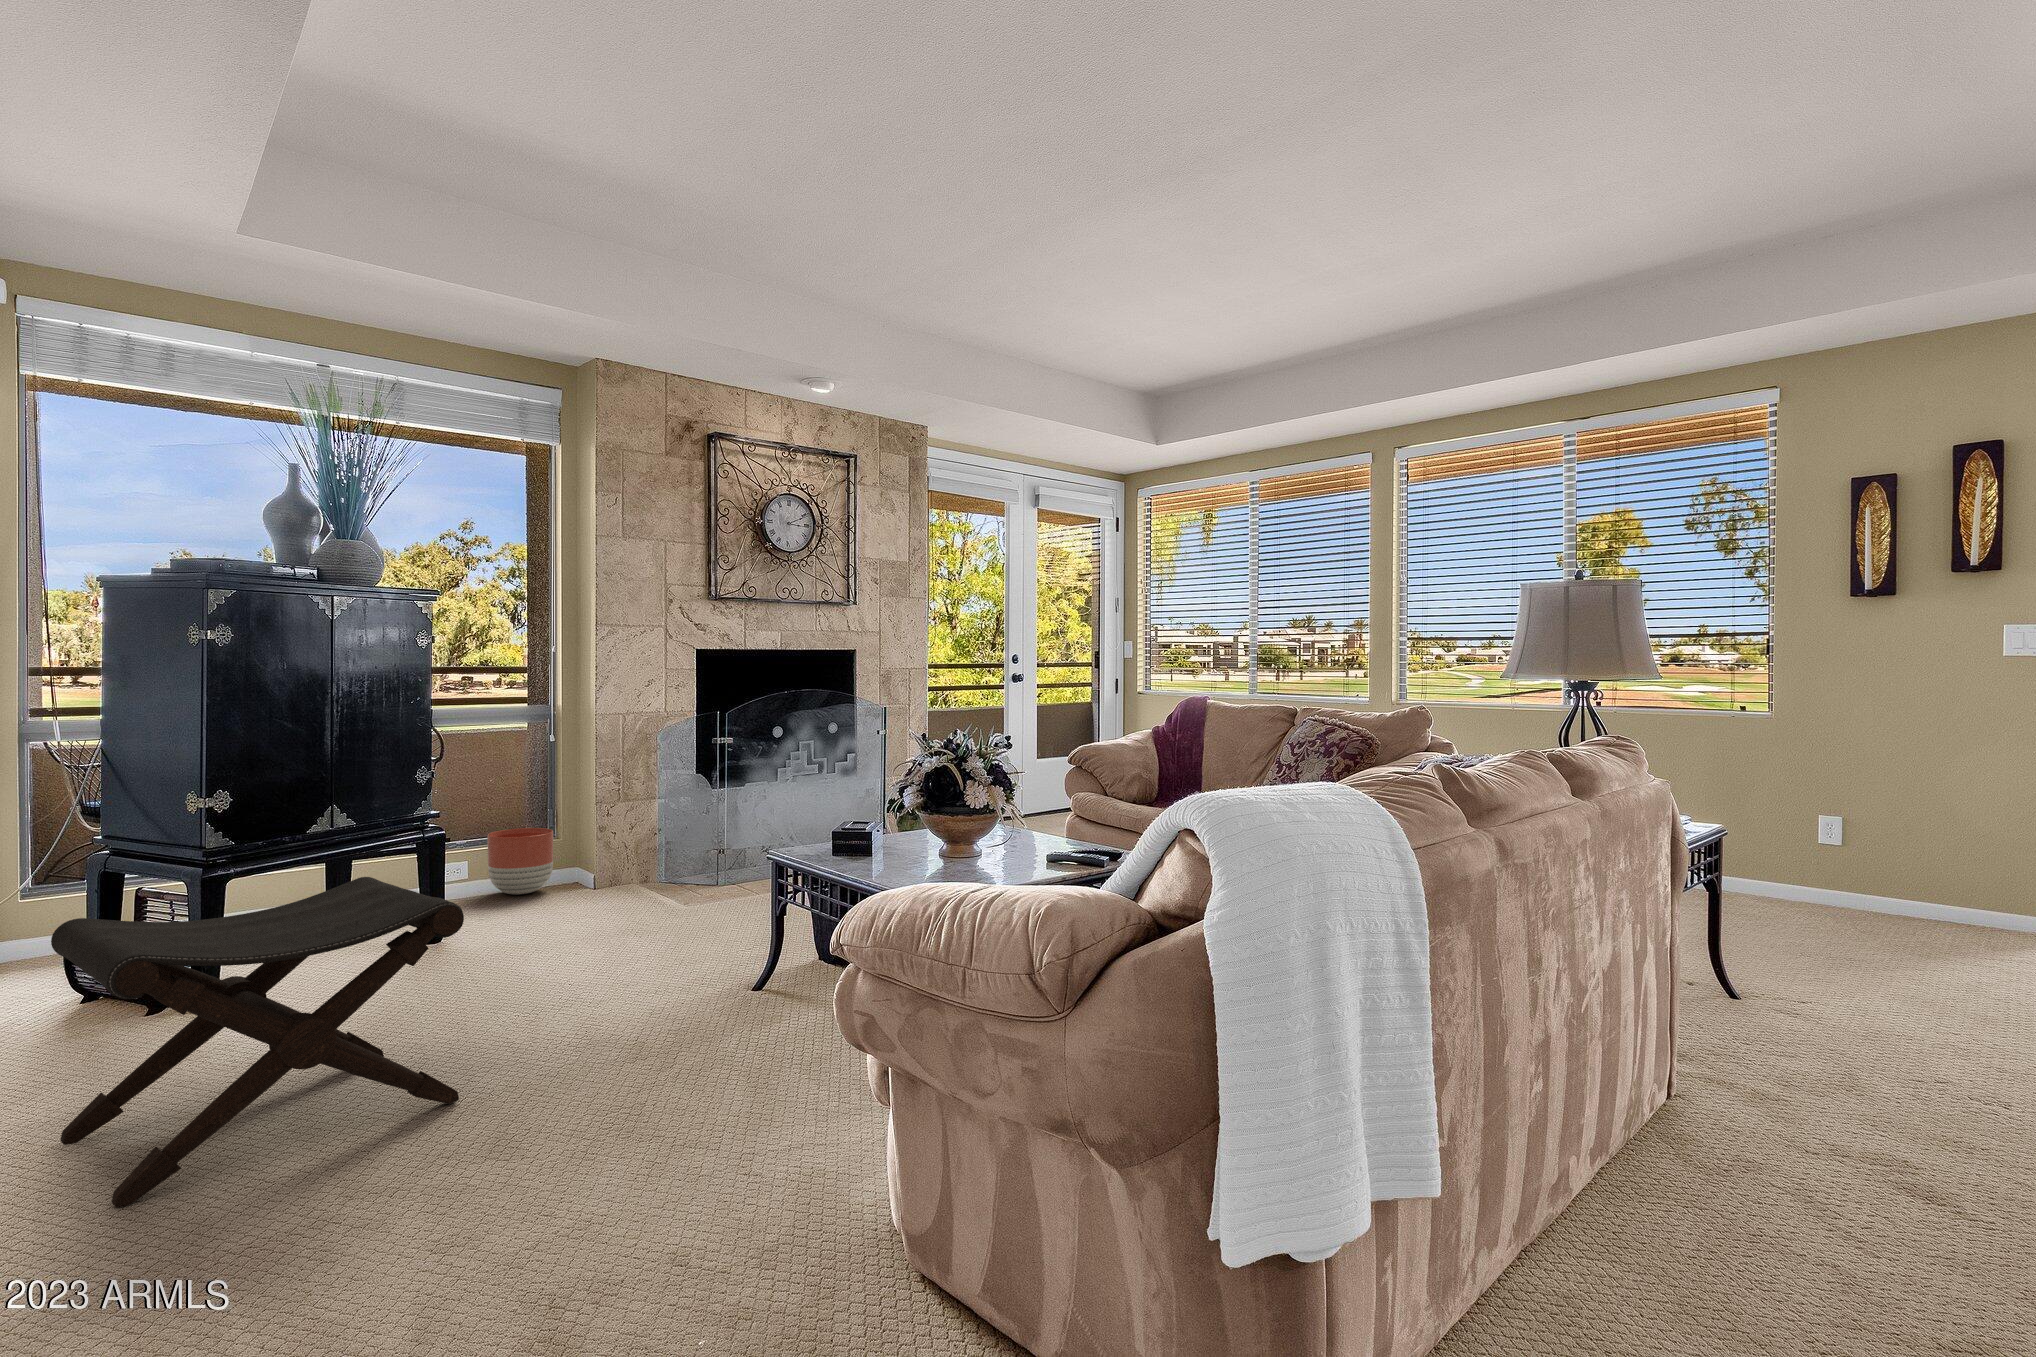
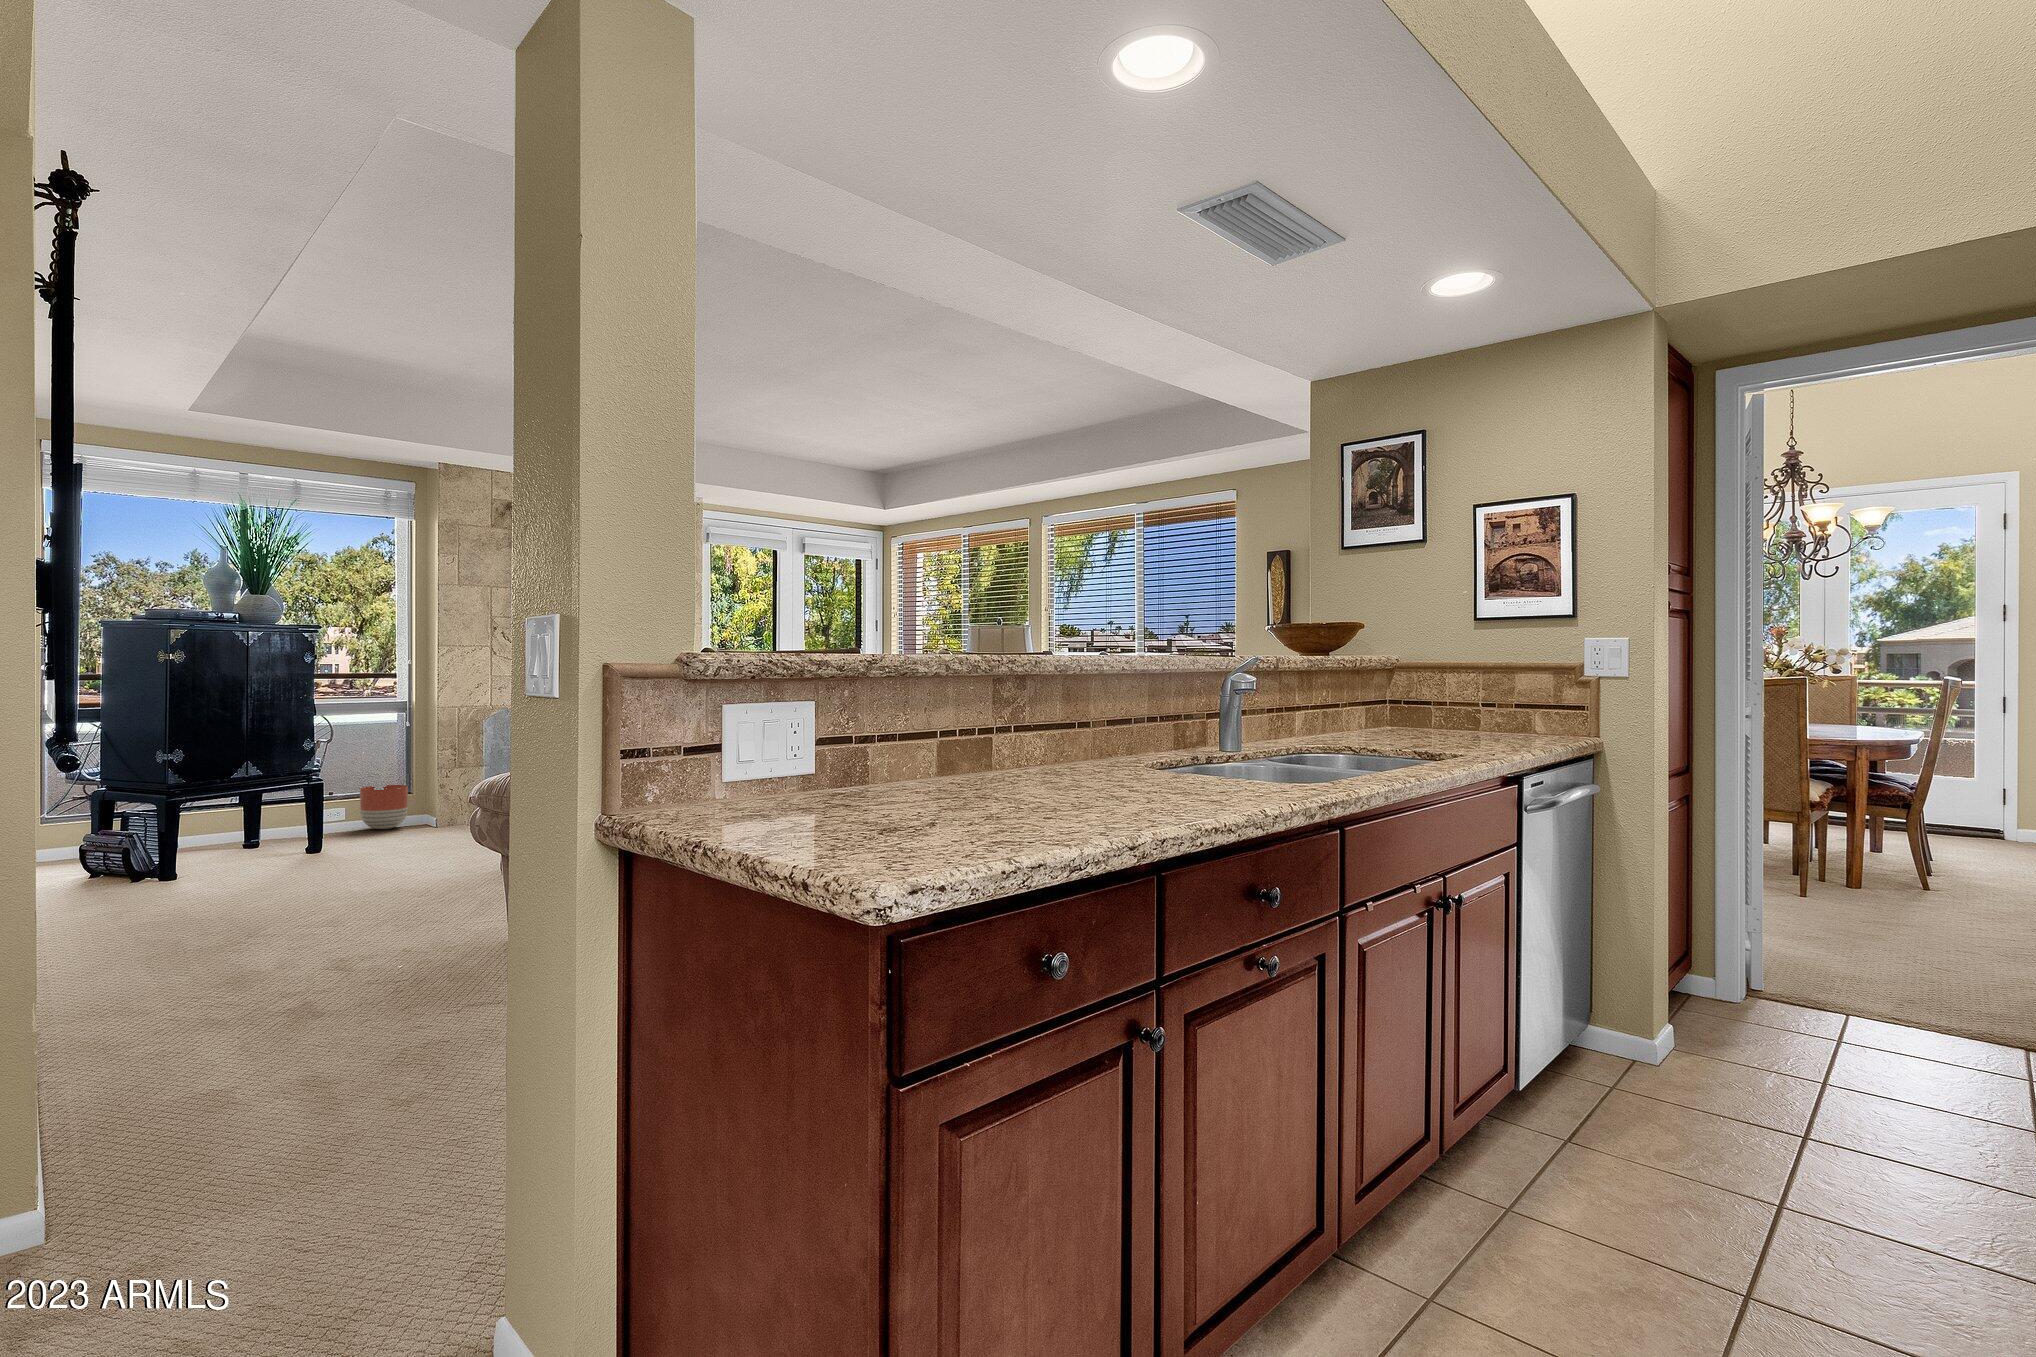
footstool: present [51,877,464,1208] -> none [93,795,319,942]

